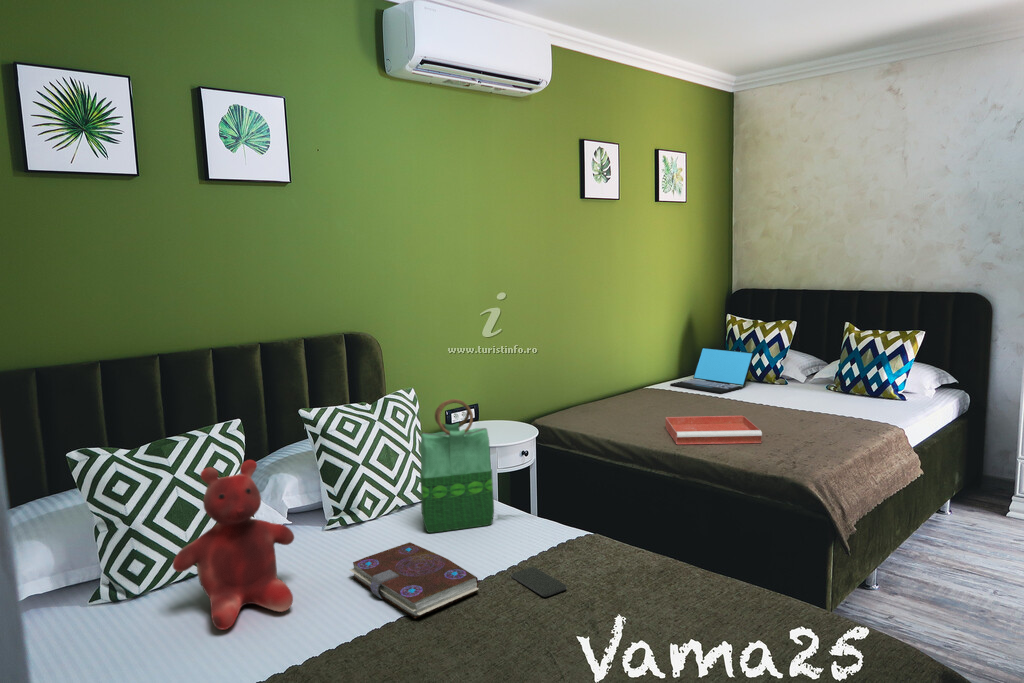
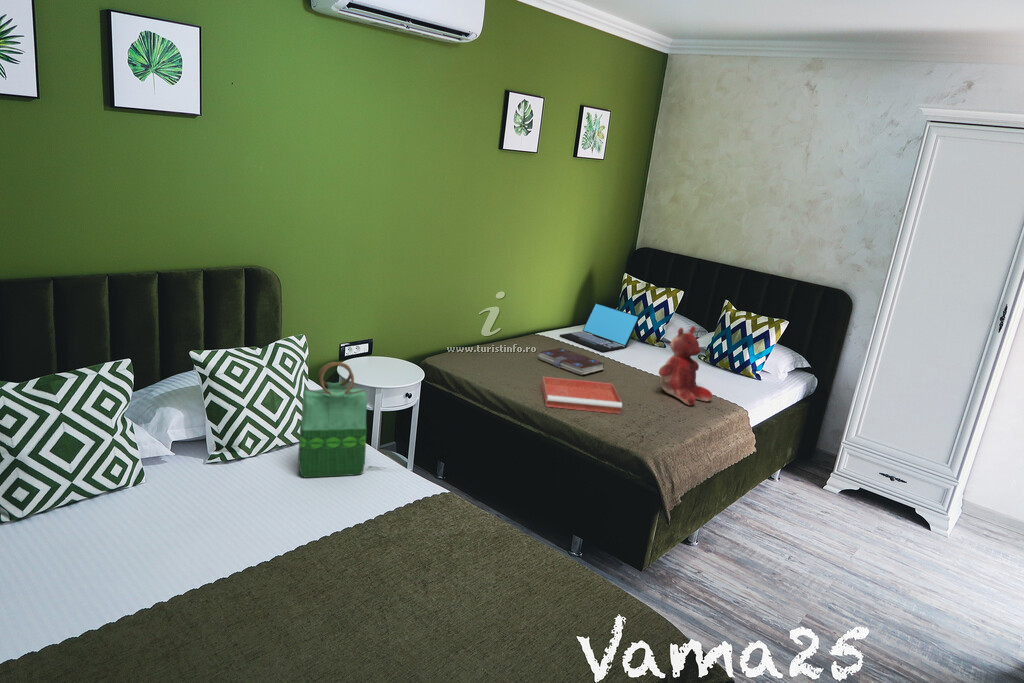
teddy bear: present [173,460,294,629] -> present [659,326,712,405]
book: present [350,542,479,618] -> present [538,348,604,376]
smartphone: present [512,567,567,597] -> none [369,522,414,553]

